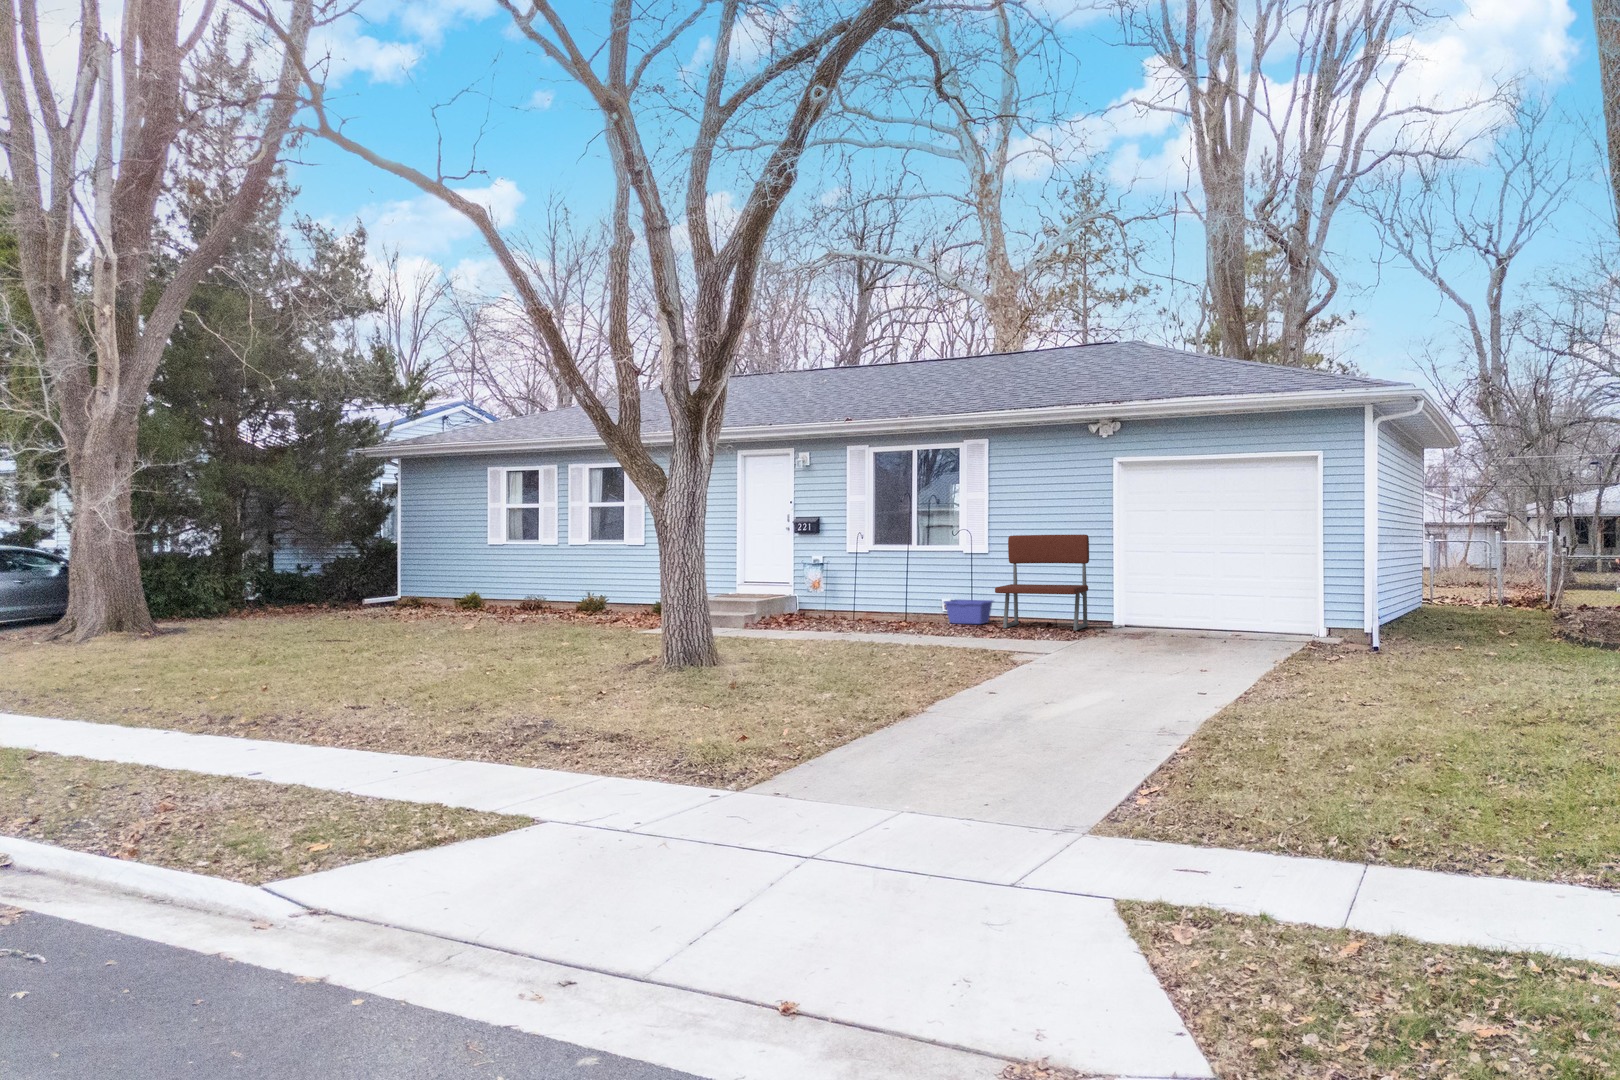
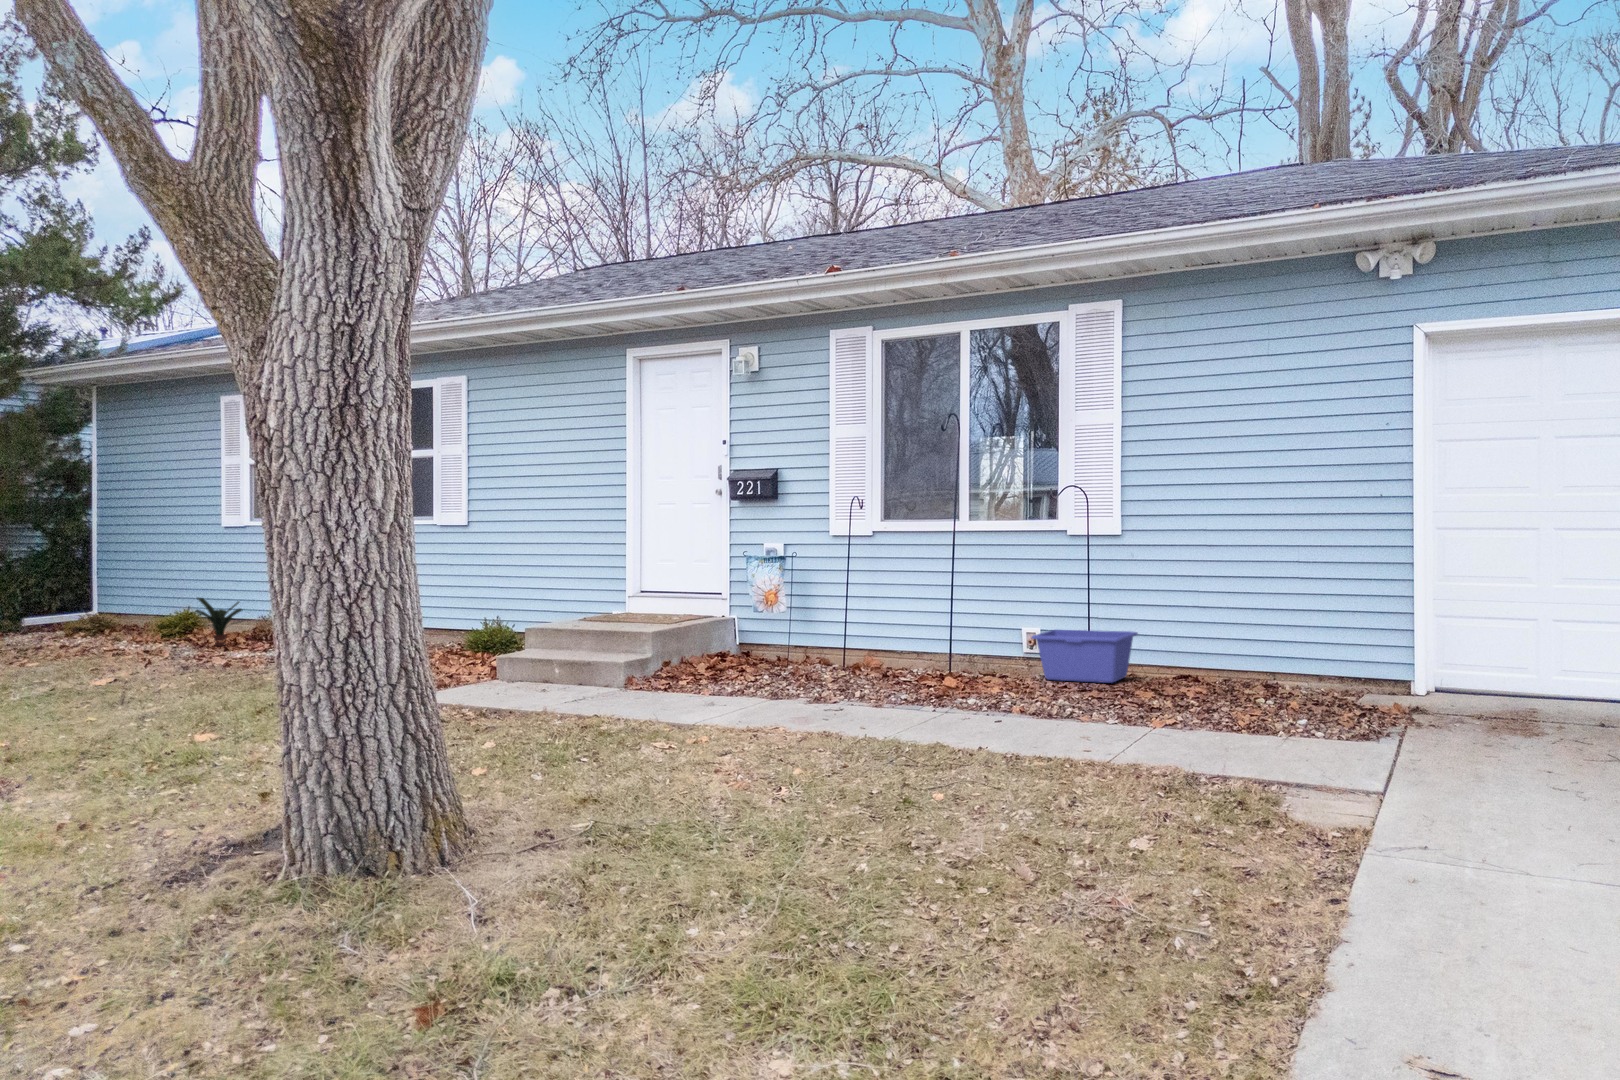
bench: present [995,534,1089,631] -> none [1153,490,1356,701]
potted plant: none [492,581,519,609] -> present [196,598,242,646]

